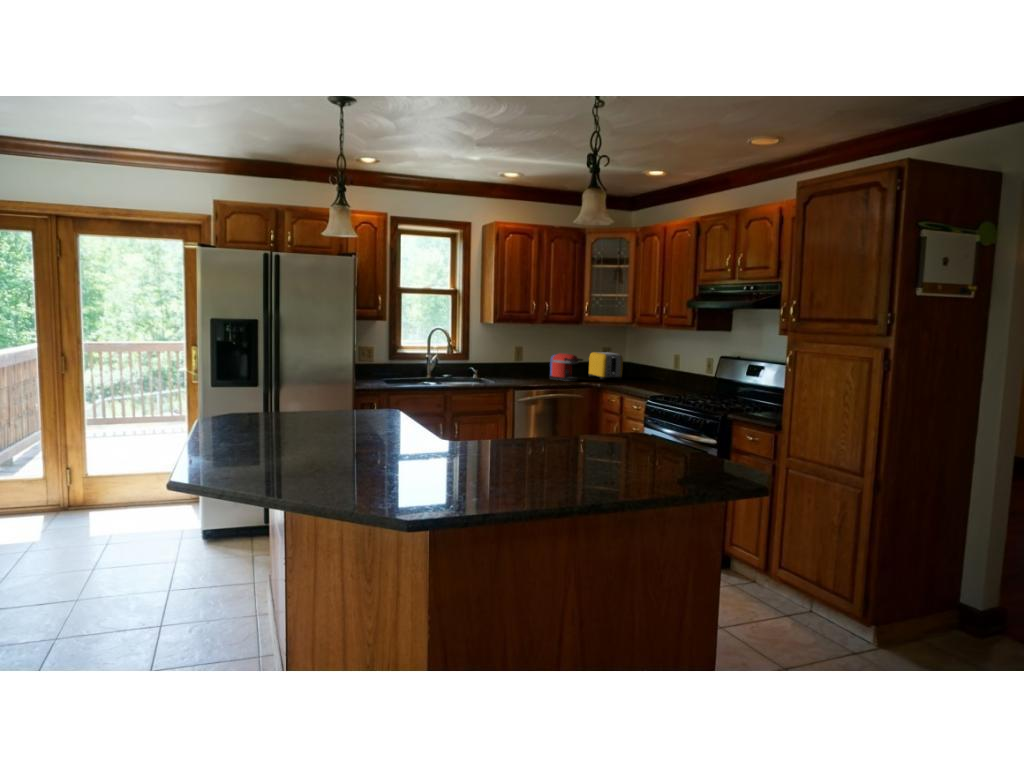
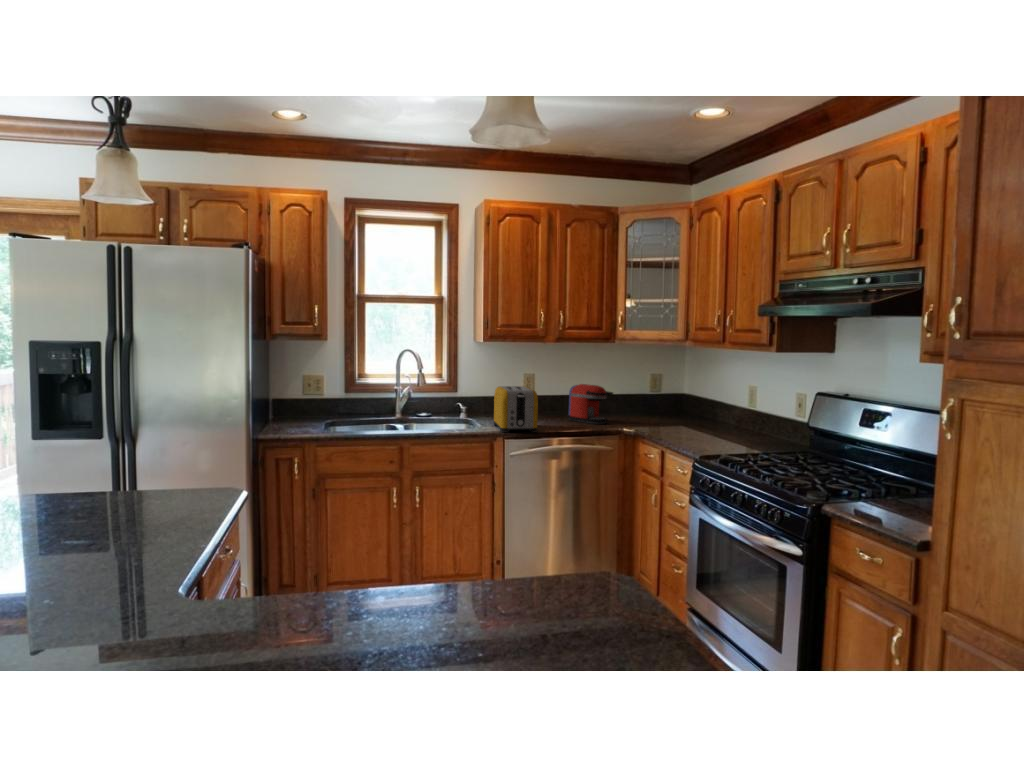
toaster: present [589,352,623,379] -> present [494,386,538,433]

